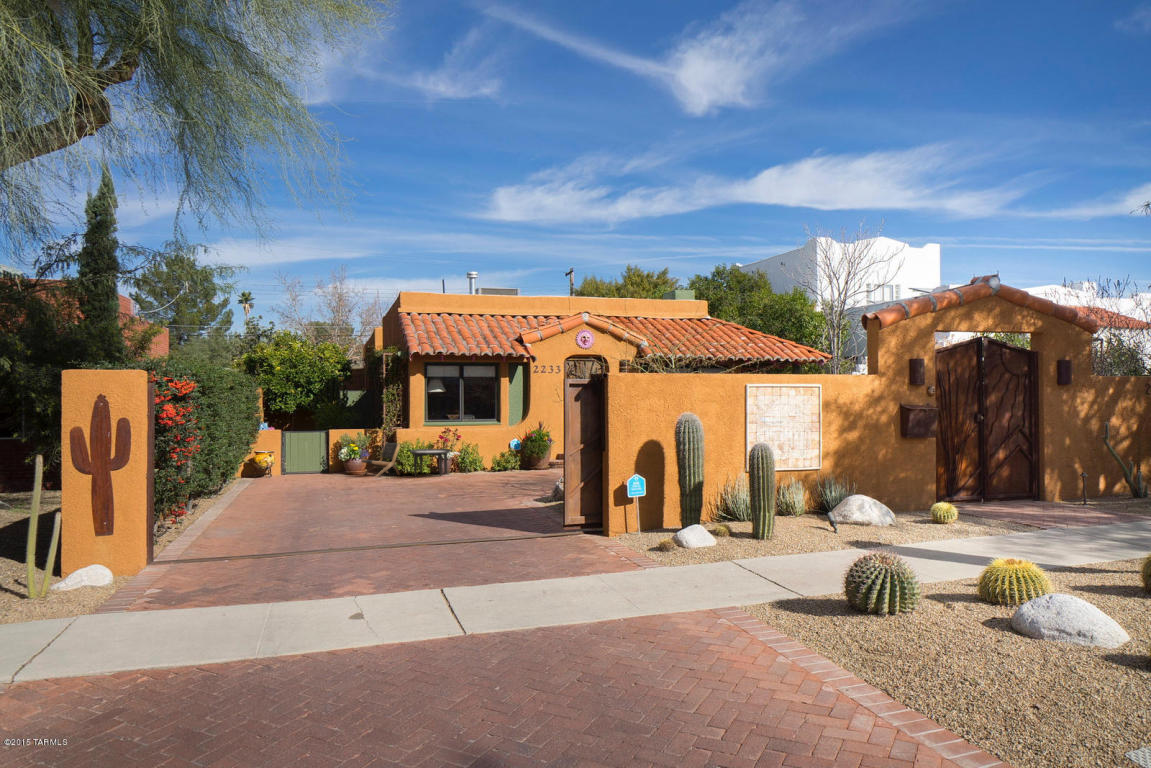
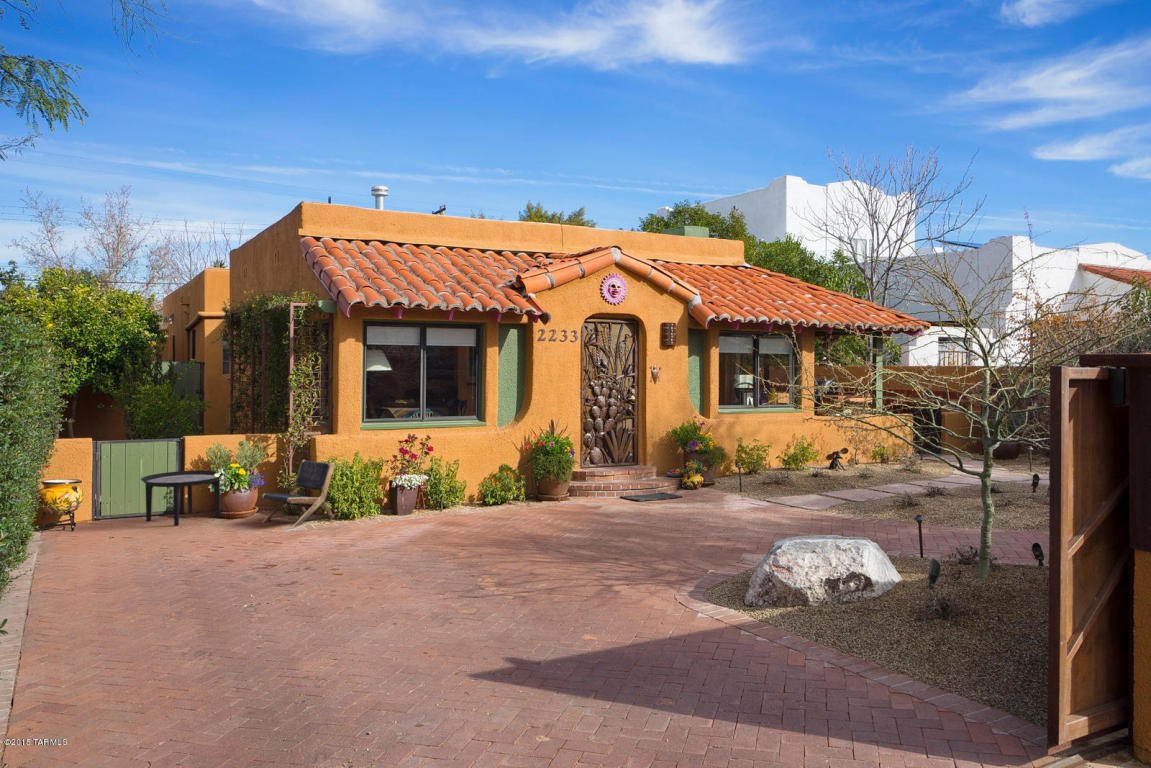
round table: present [410,449,451,476] -> present [141,471,223,526]

